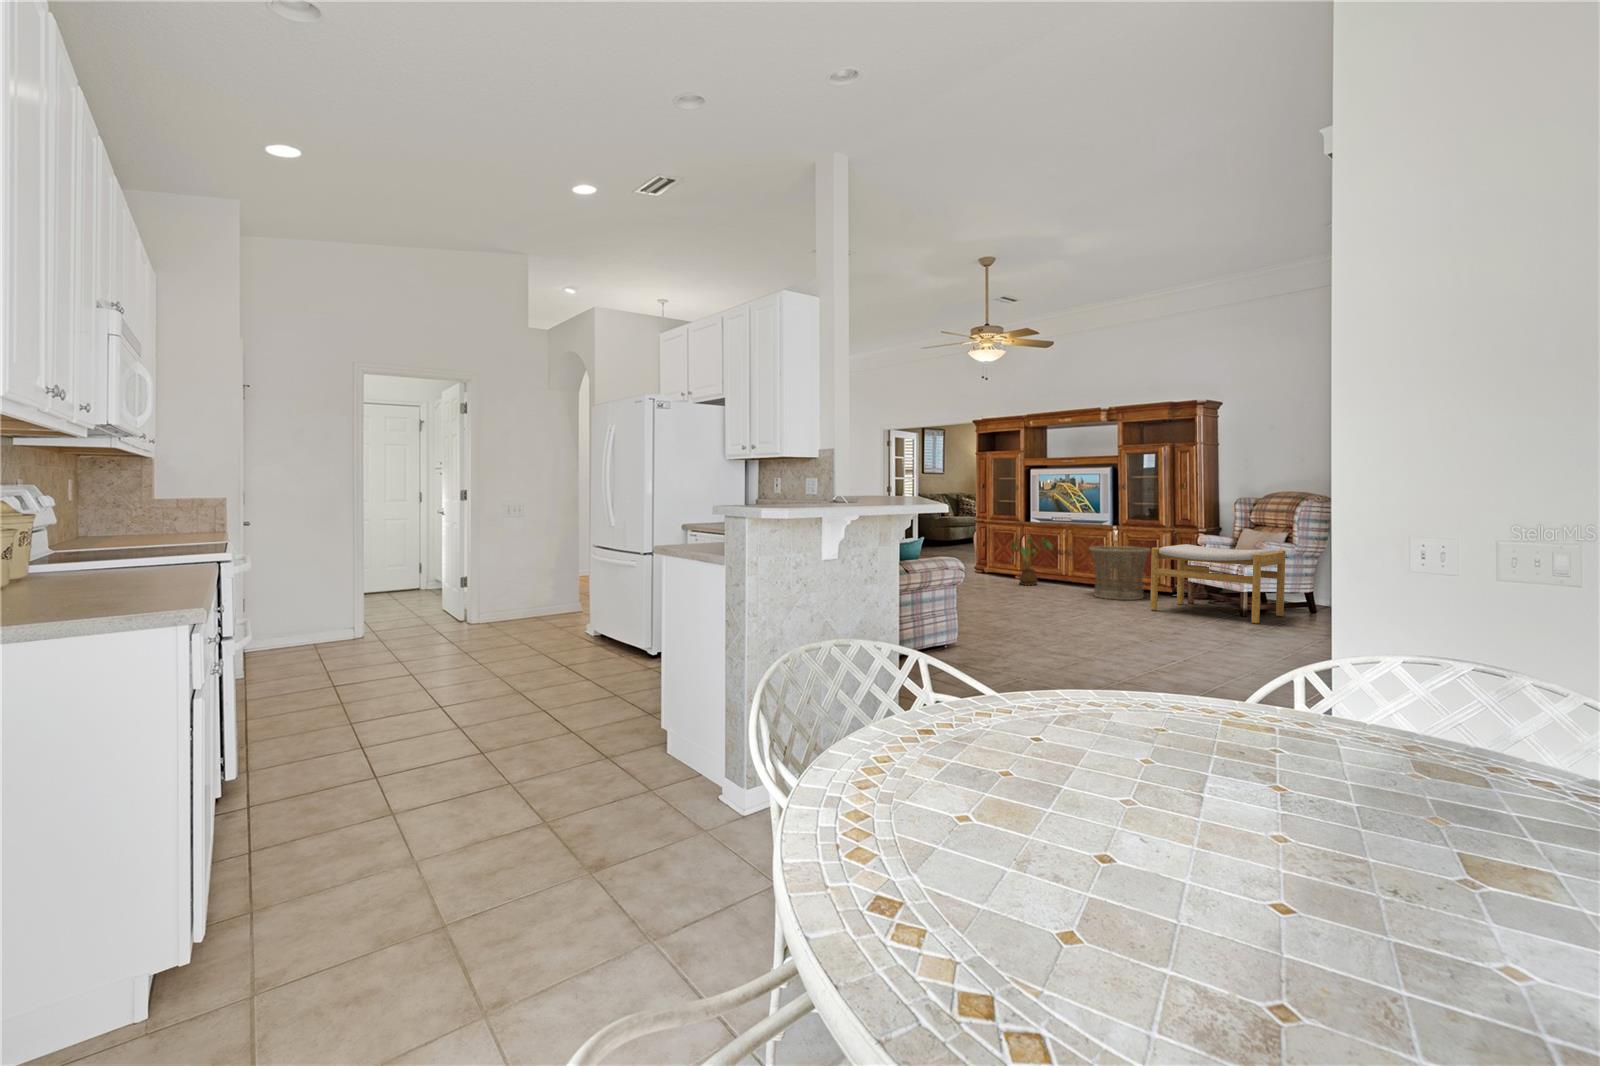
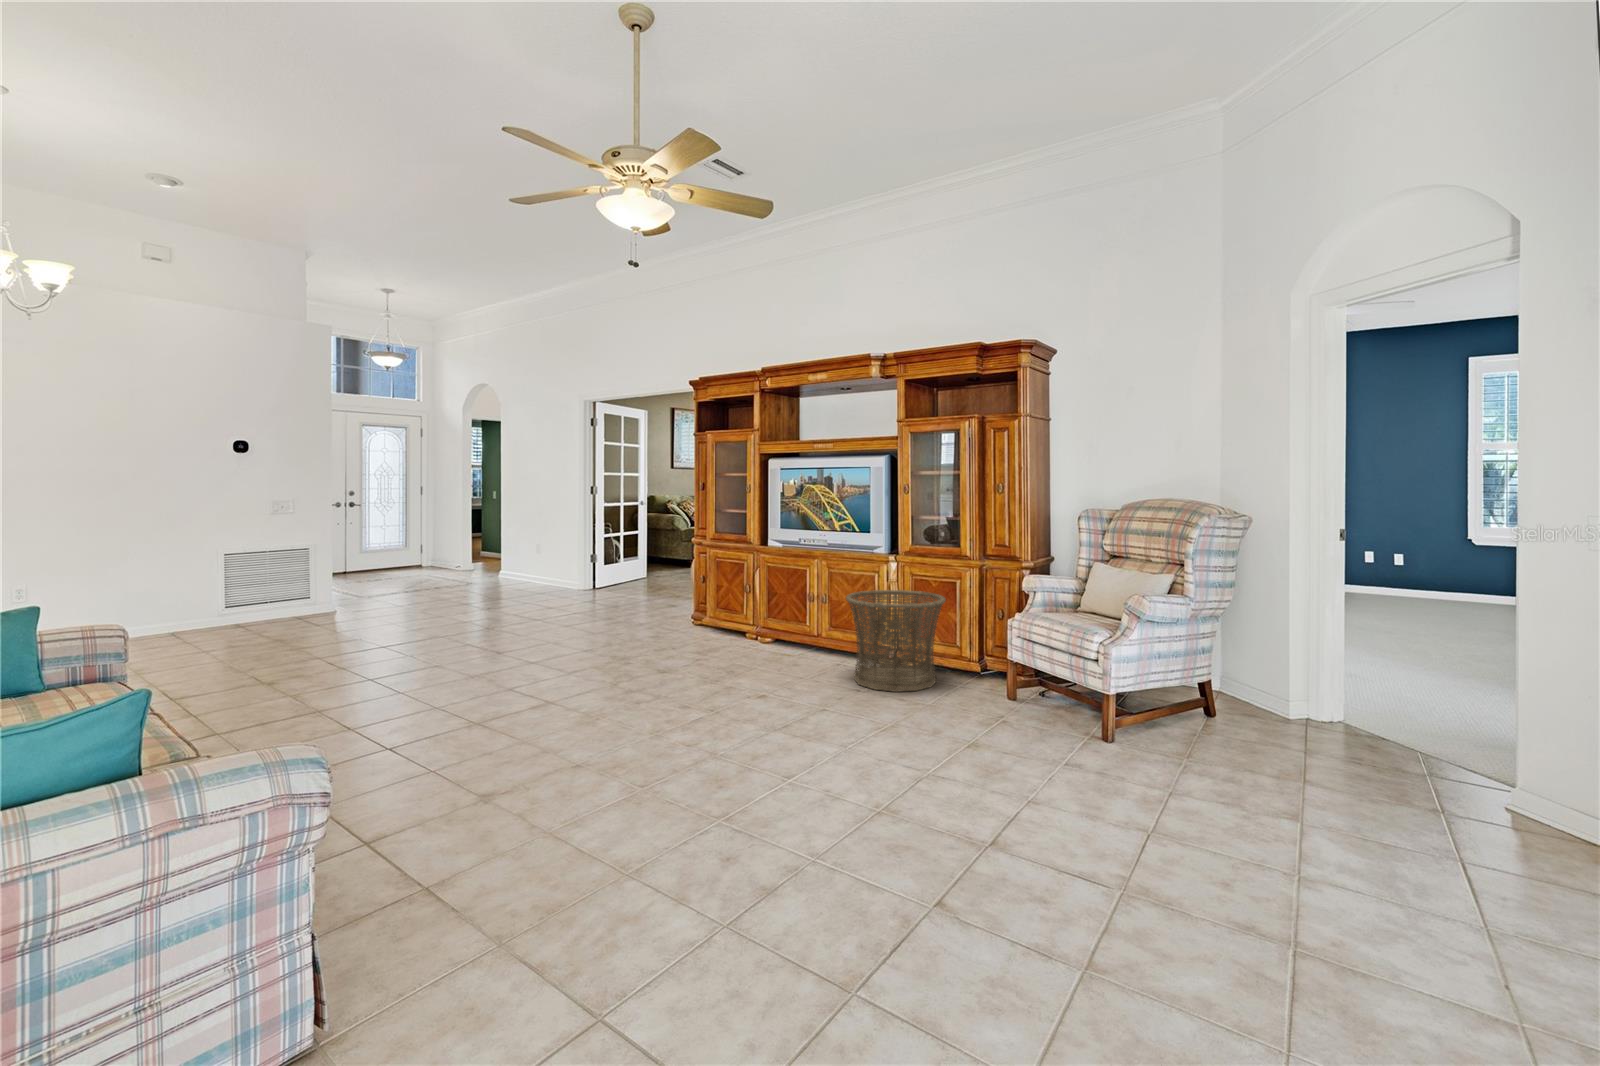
house plant: present [1011,537,1052,585] -> none [729,571,796,653]
footstool: present [1150,544,1286,623] -> none [945,595,1180,771]

